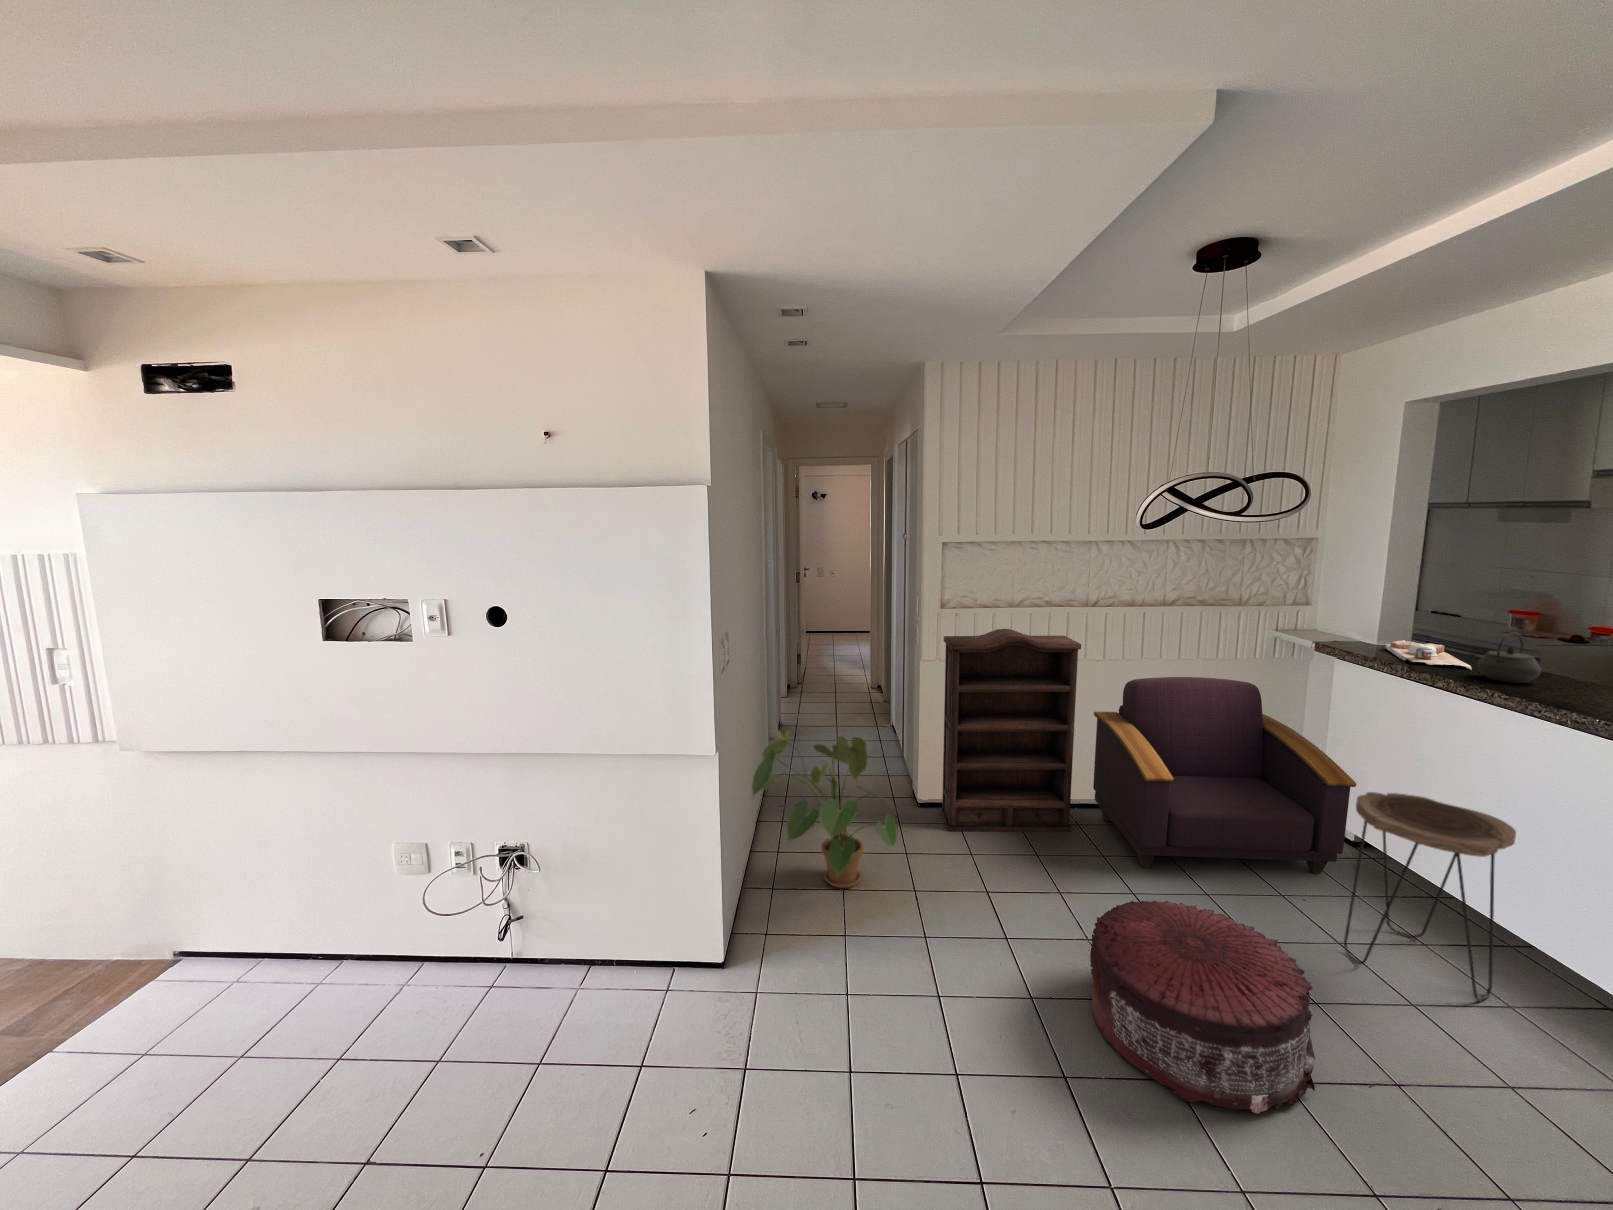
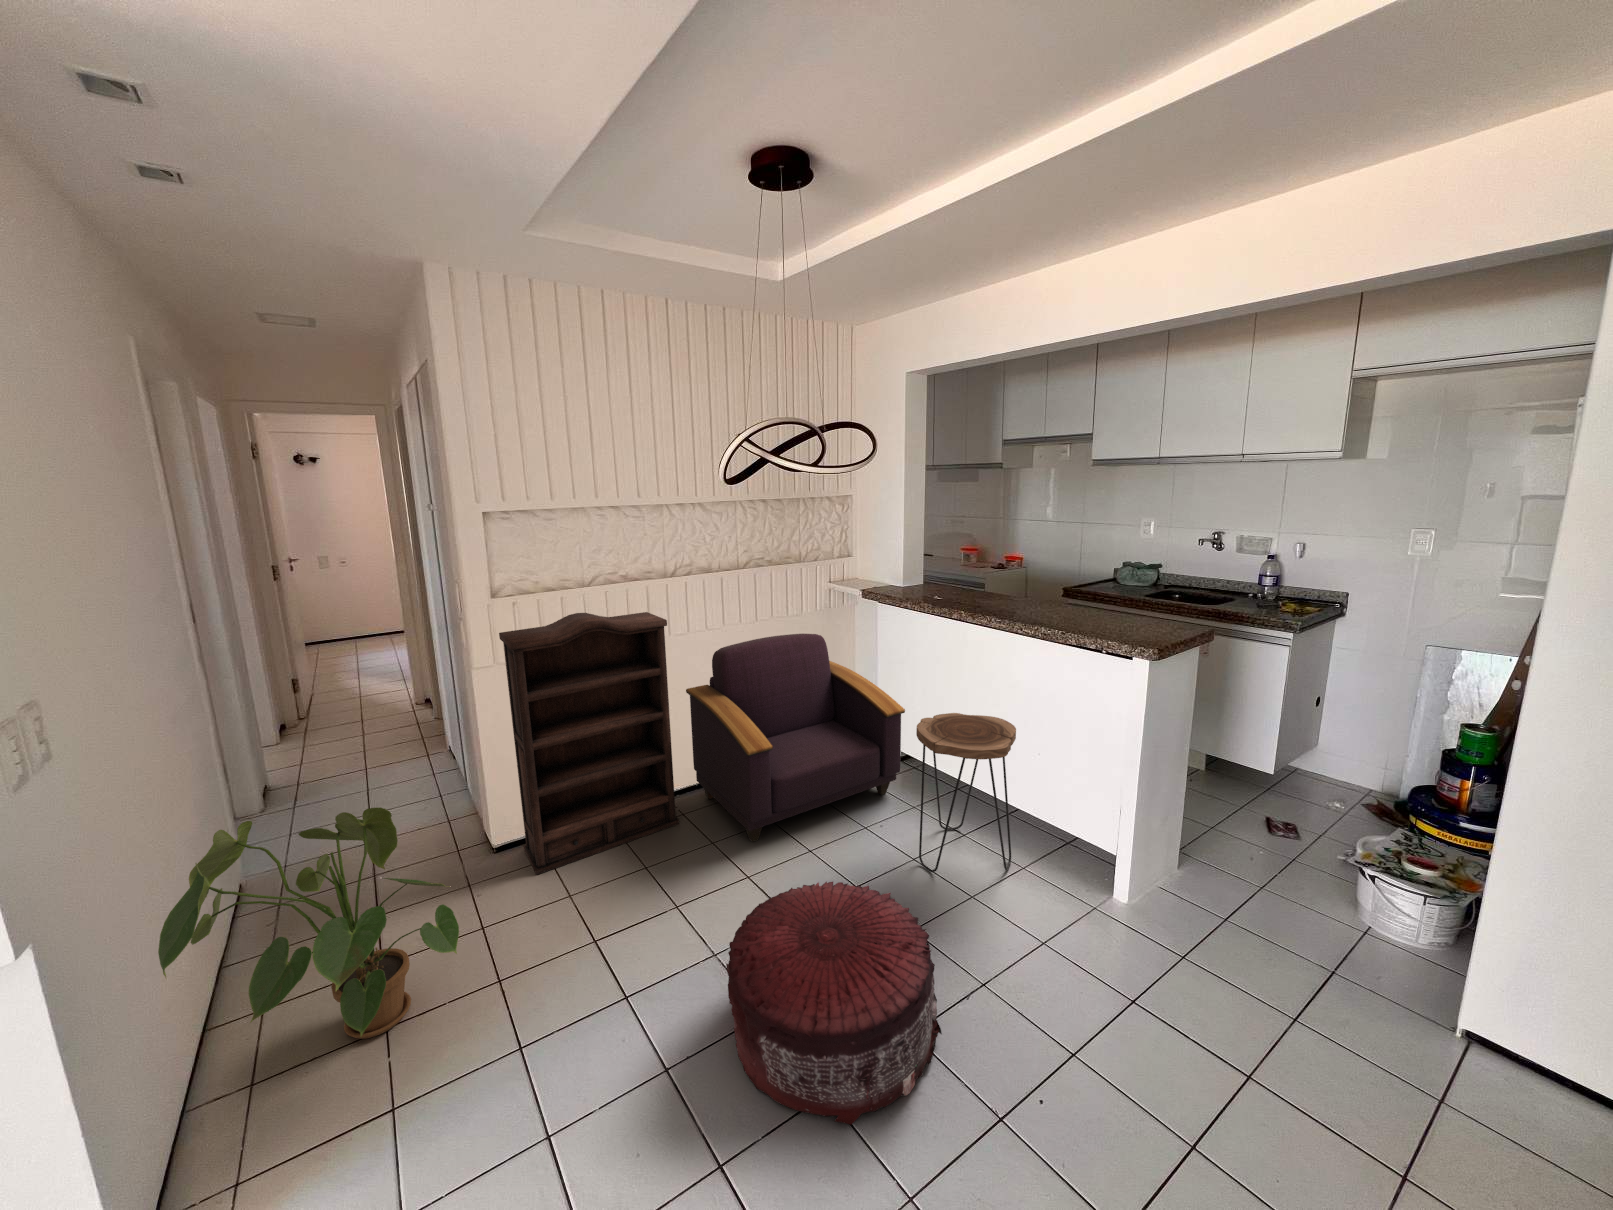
kettle: present [1477,632,1541,683] -> none [973,566,1009,607]
cutting board: present [1385,640,1472,670] -> none [907,580,967,600]

